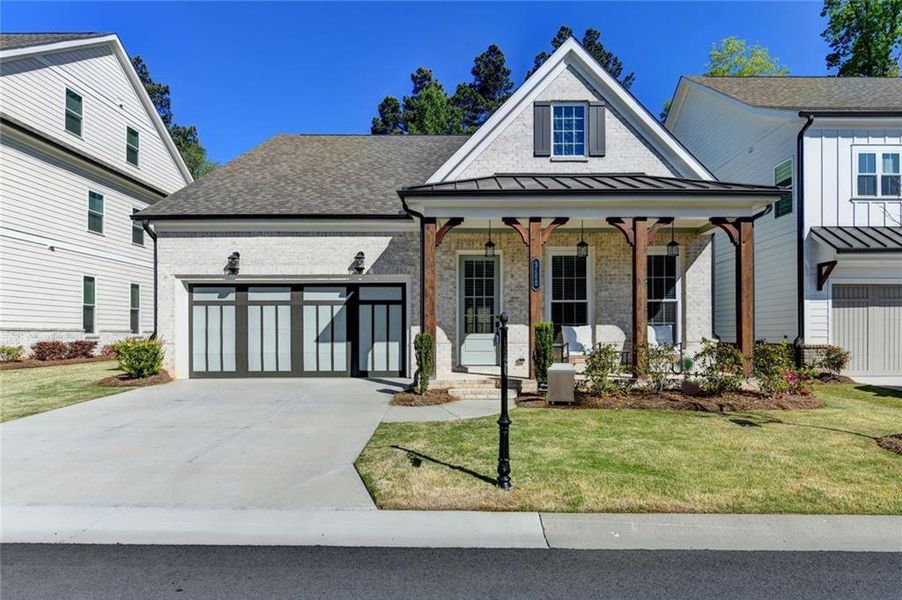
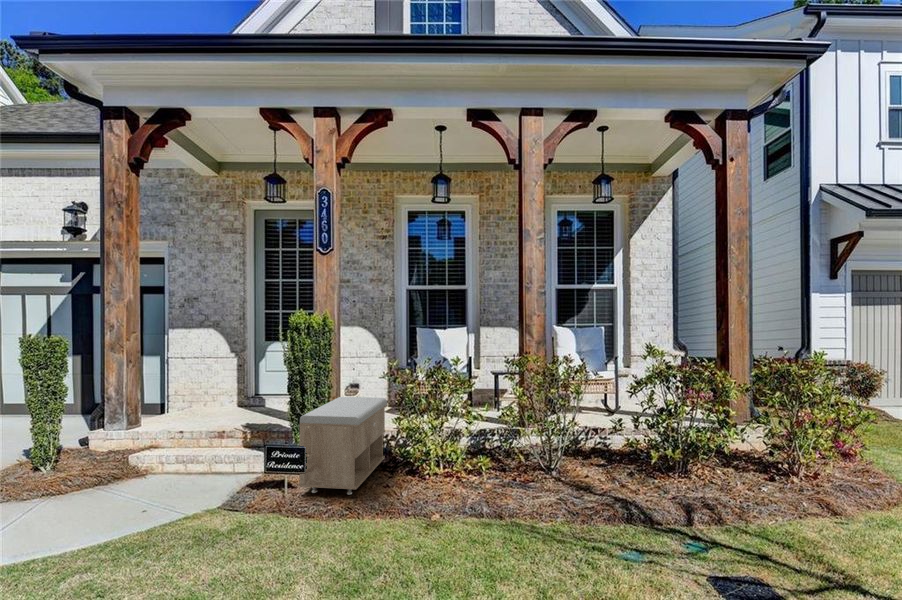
potted tree: present [674,357,700,395] -> none [585,377,645,466]

